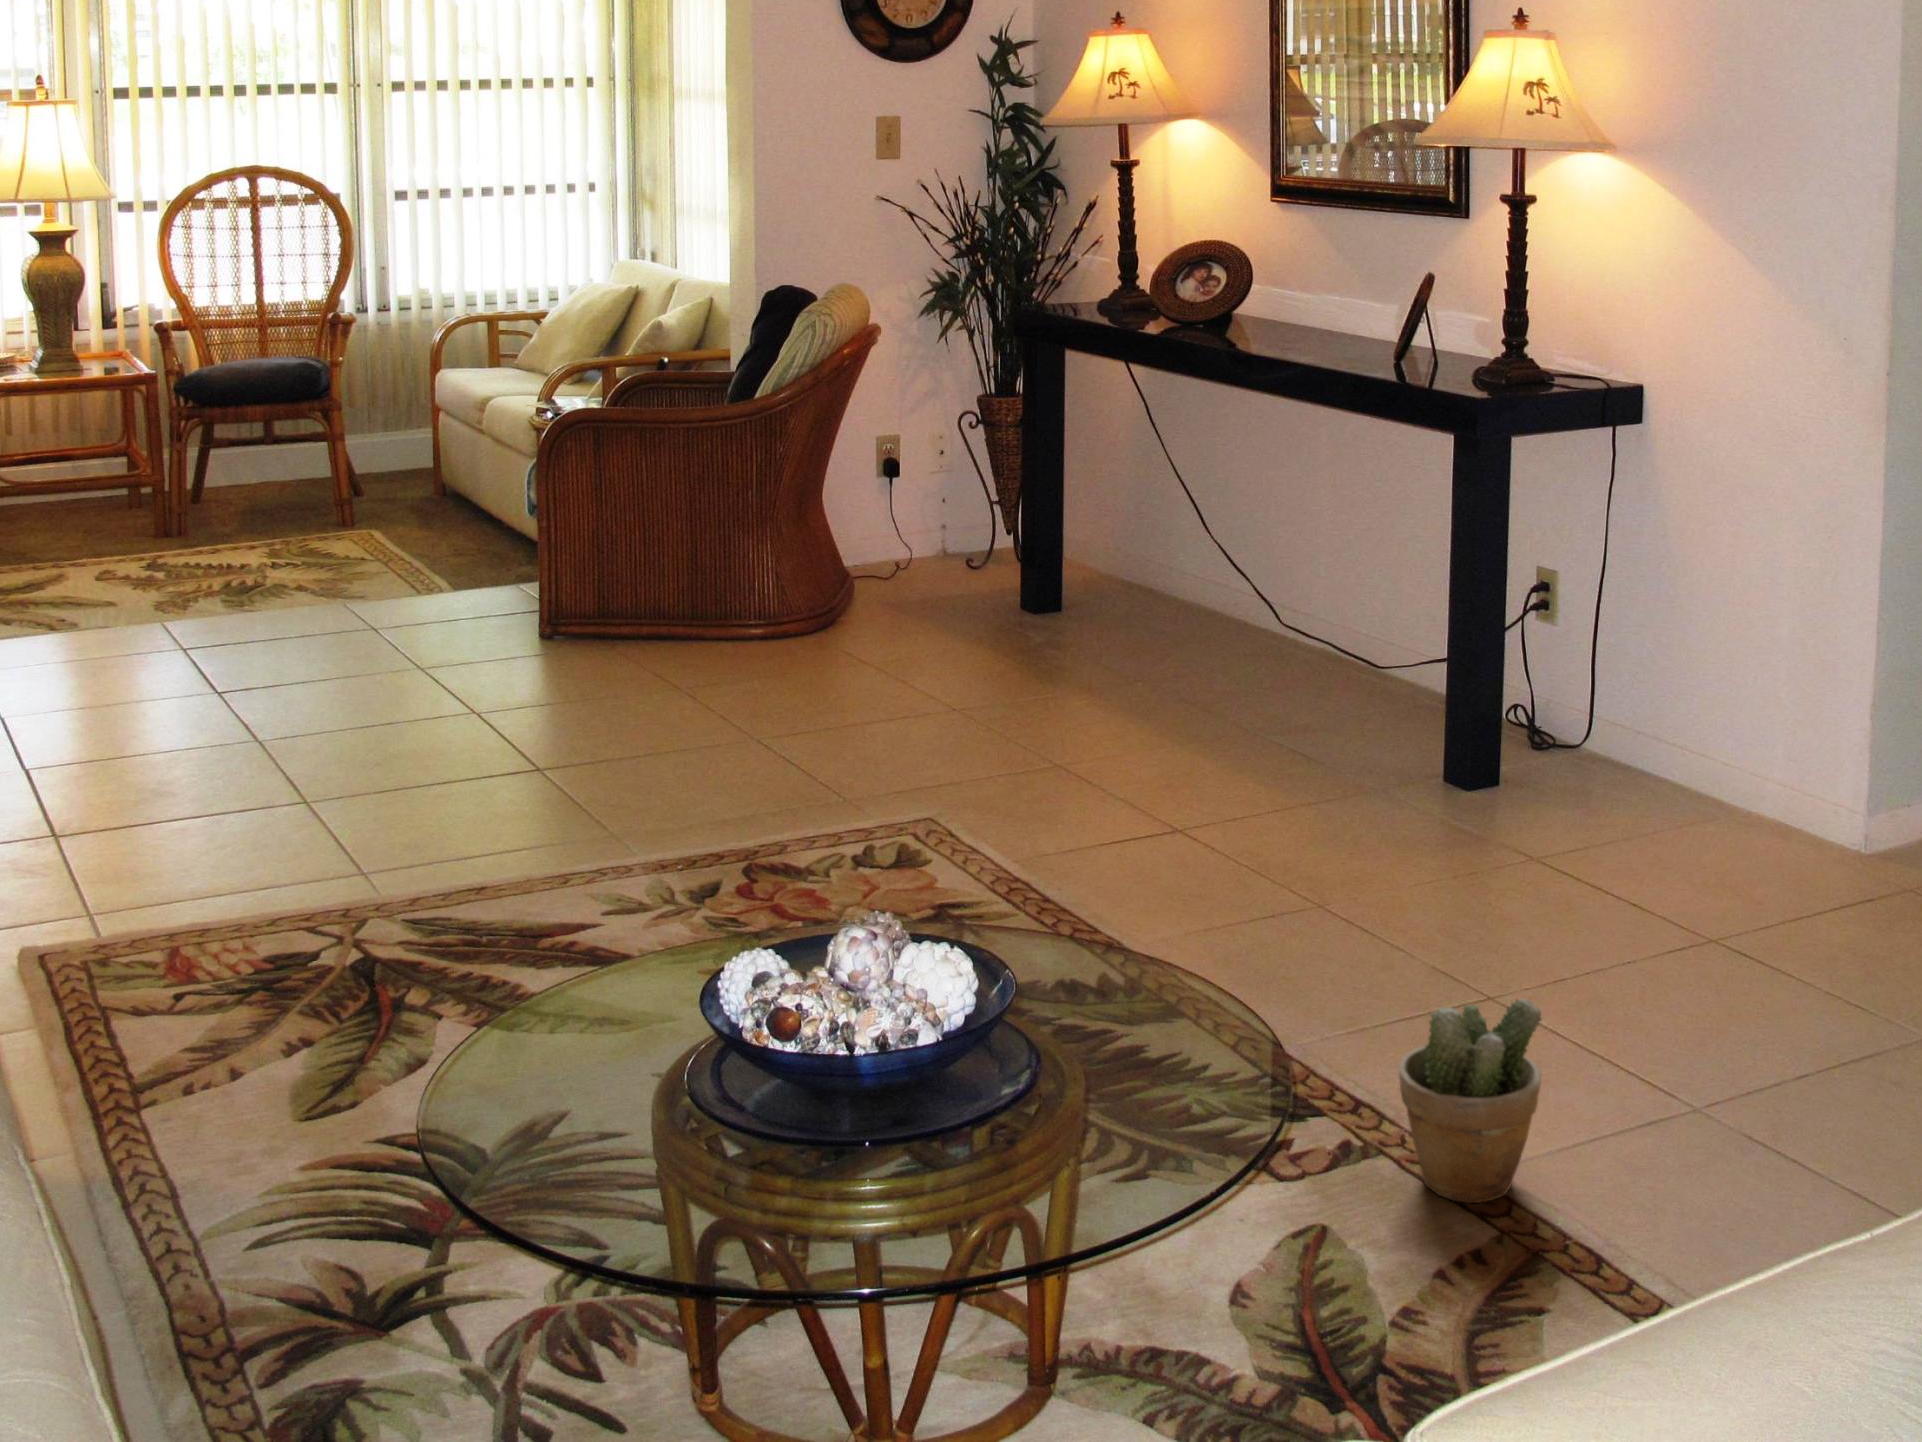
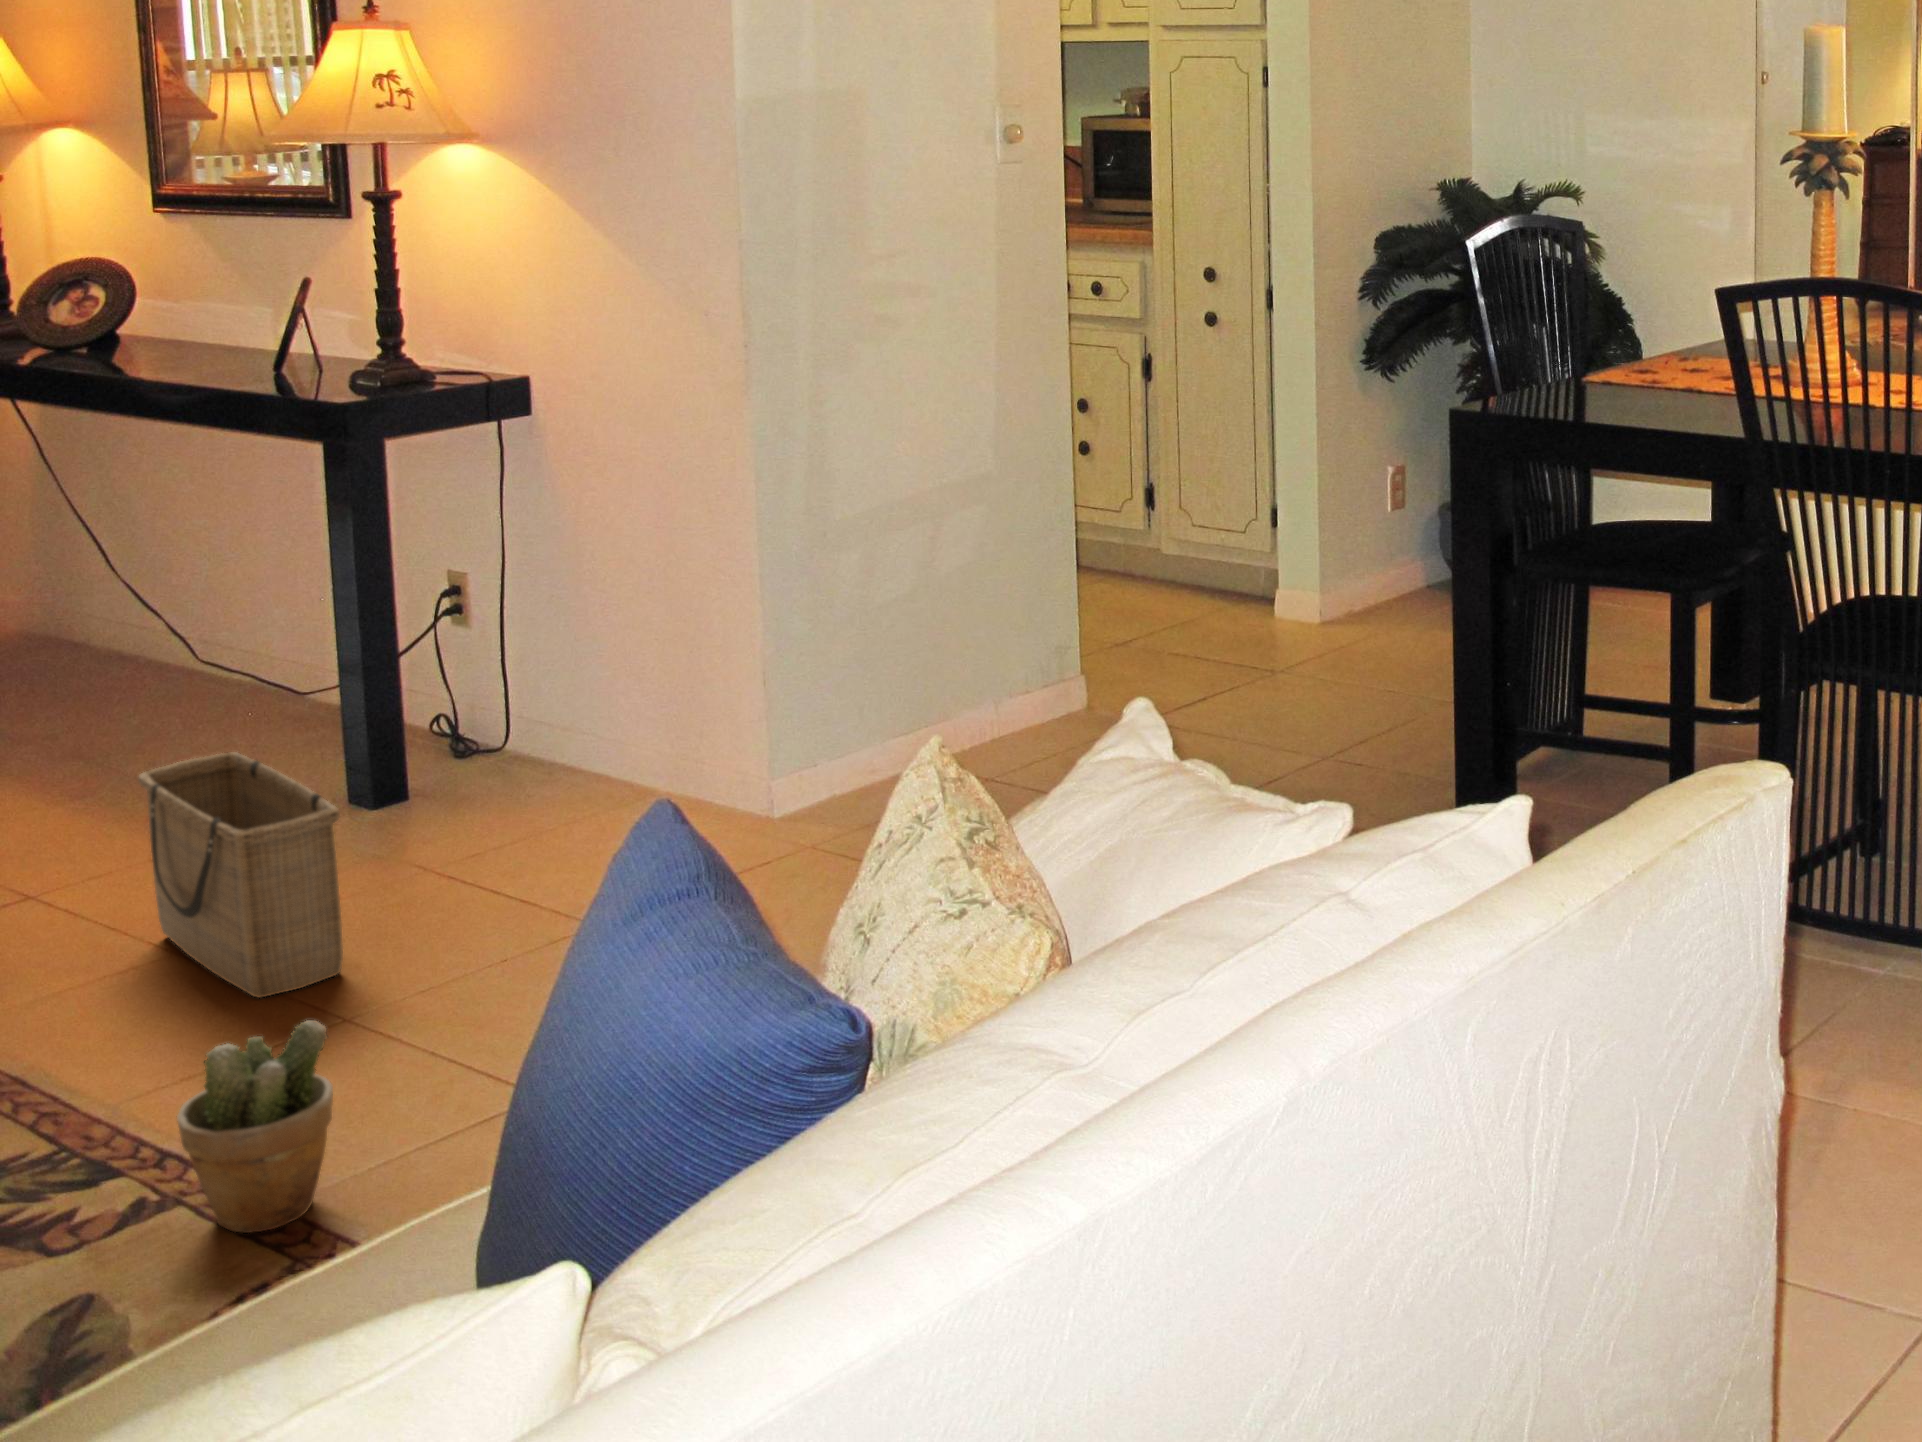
basket: none [1300,715,1493,958] -> present [138,752,343,998]

